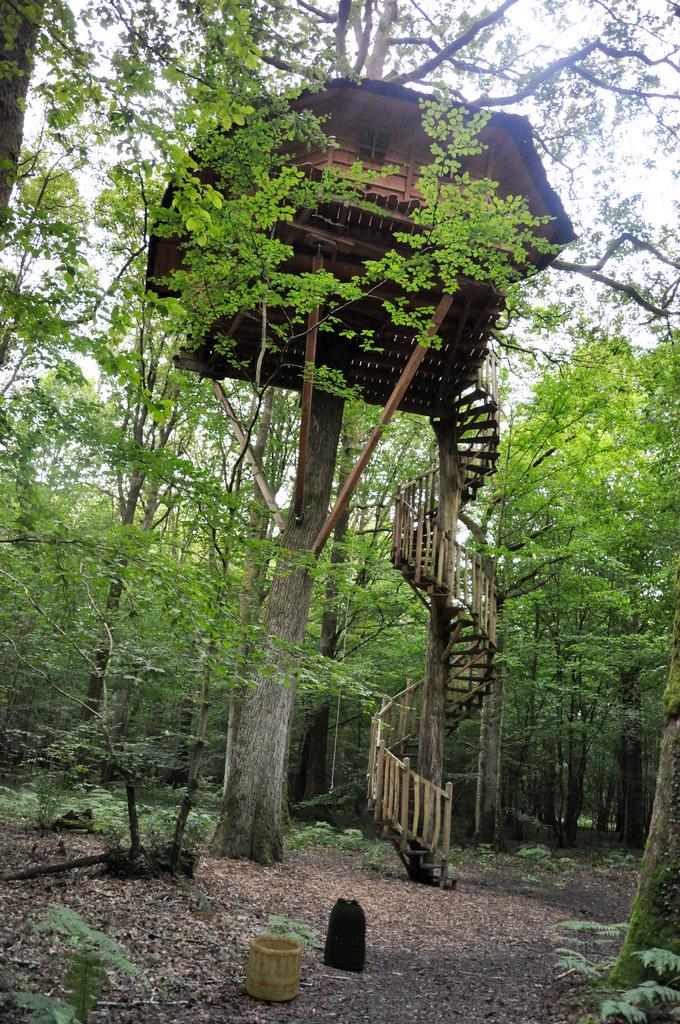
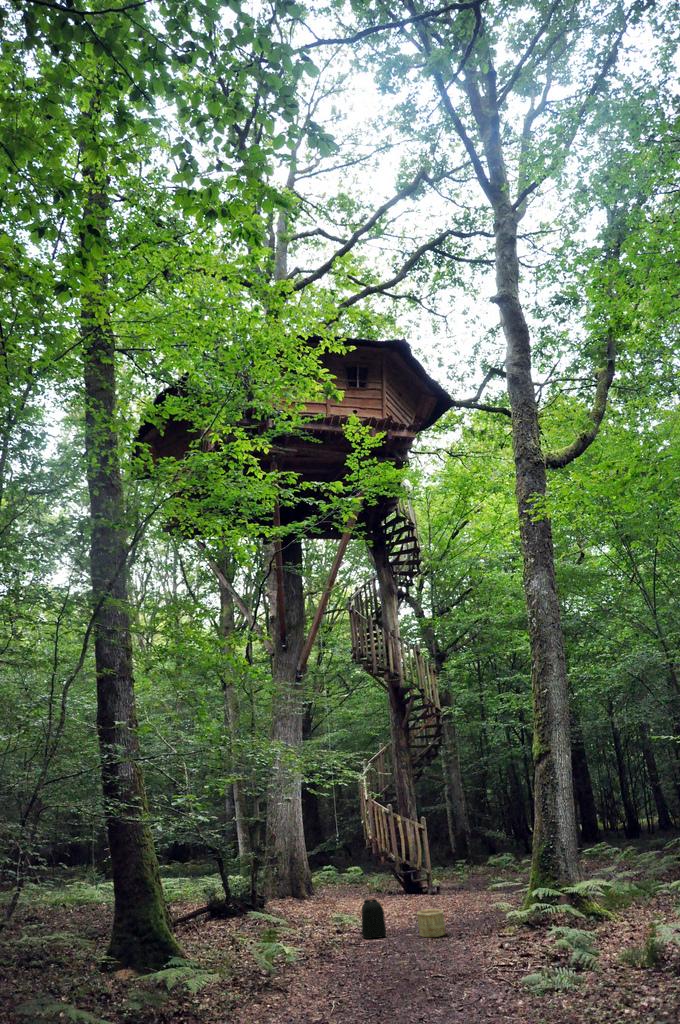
wooden bucket: present [245,935,304,1001] -> present [417,909,445,937]

